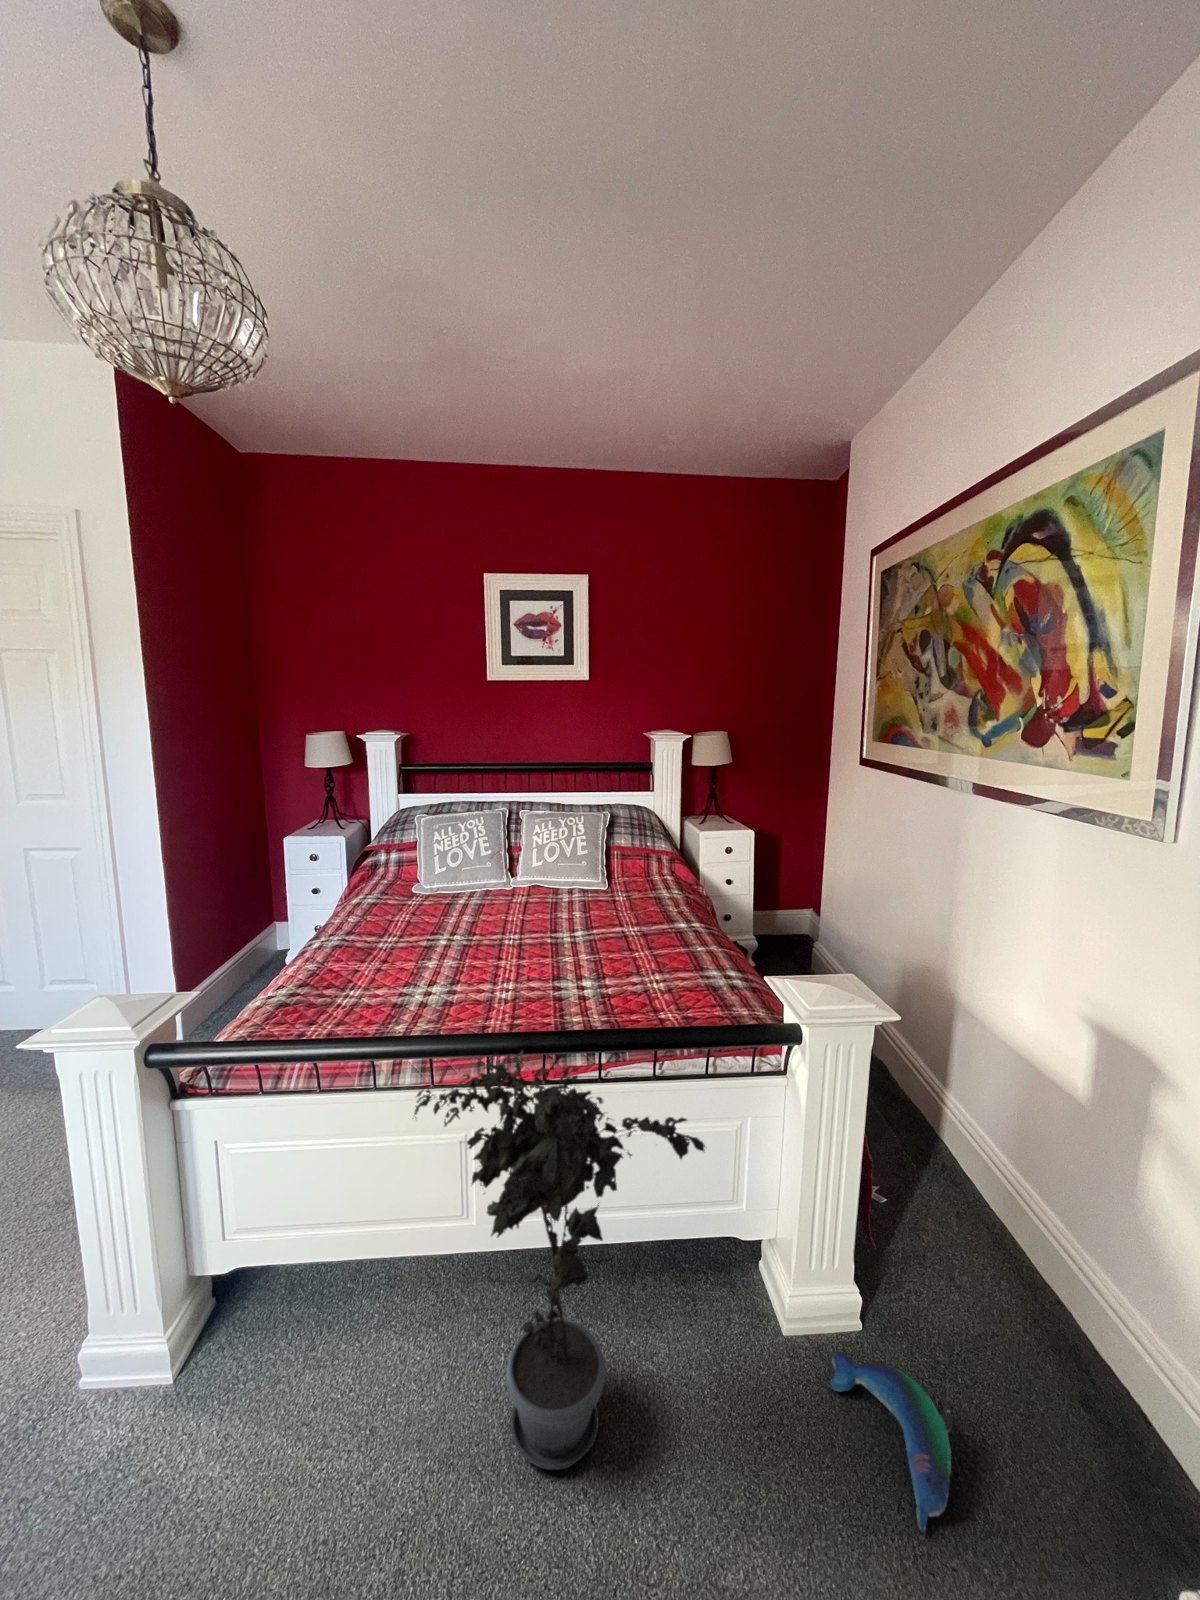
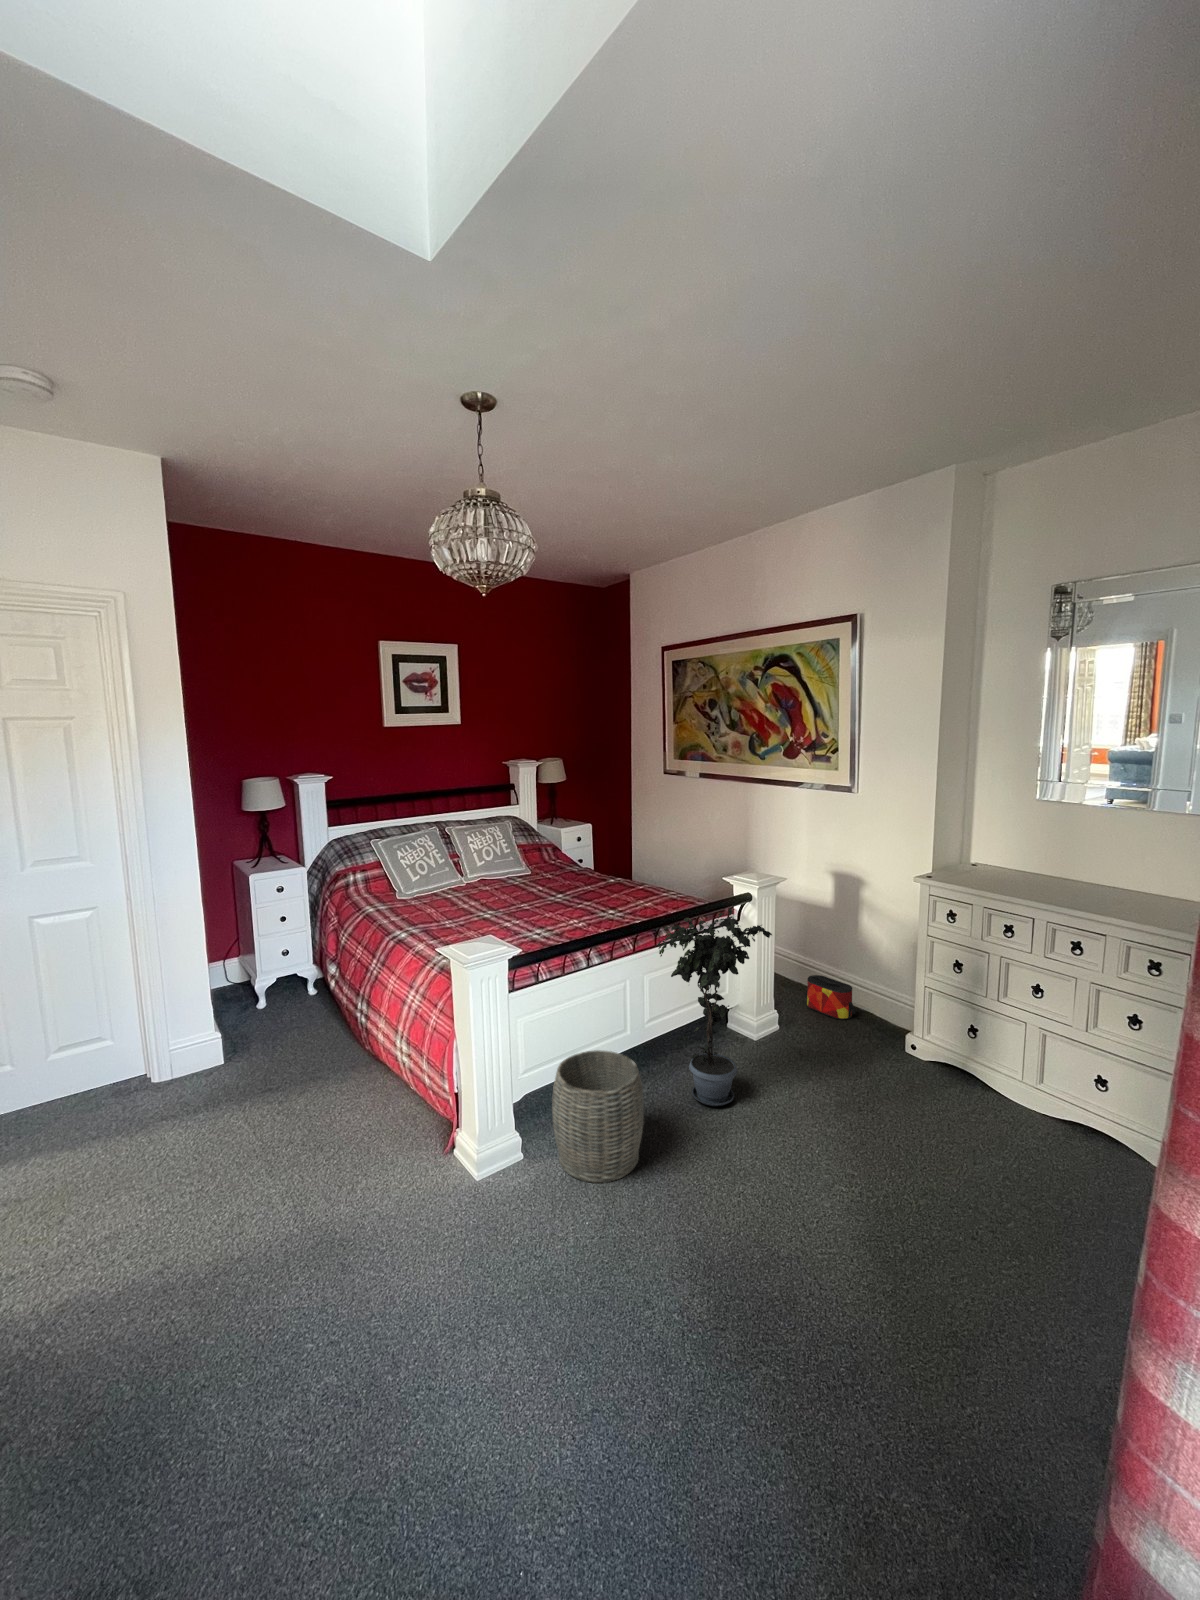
bag: none [978,1217,1085,1370] -> present [804,975,856,1020]
woven basket: none [140,1234,337,1534] -> present [552,1050,644,1183]
plush toy: present [830,1352,953,1532] -> none [785,1029,848,1066]

